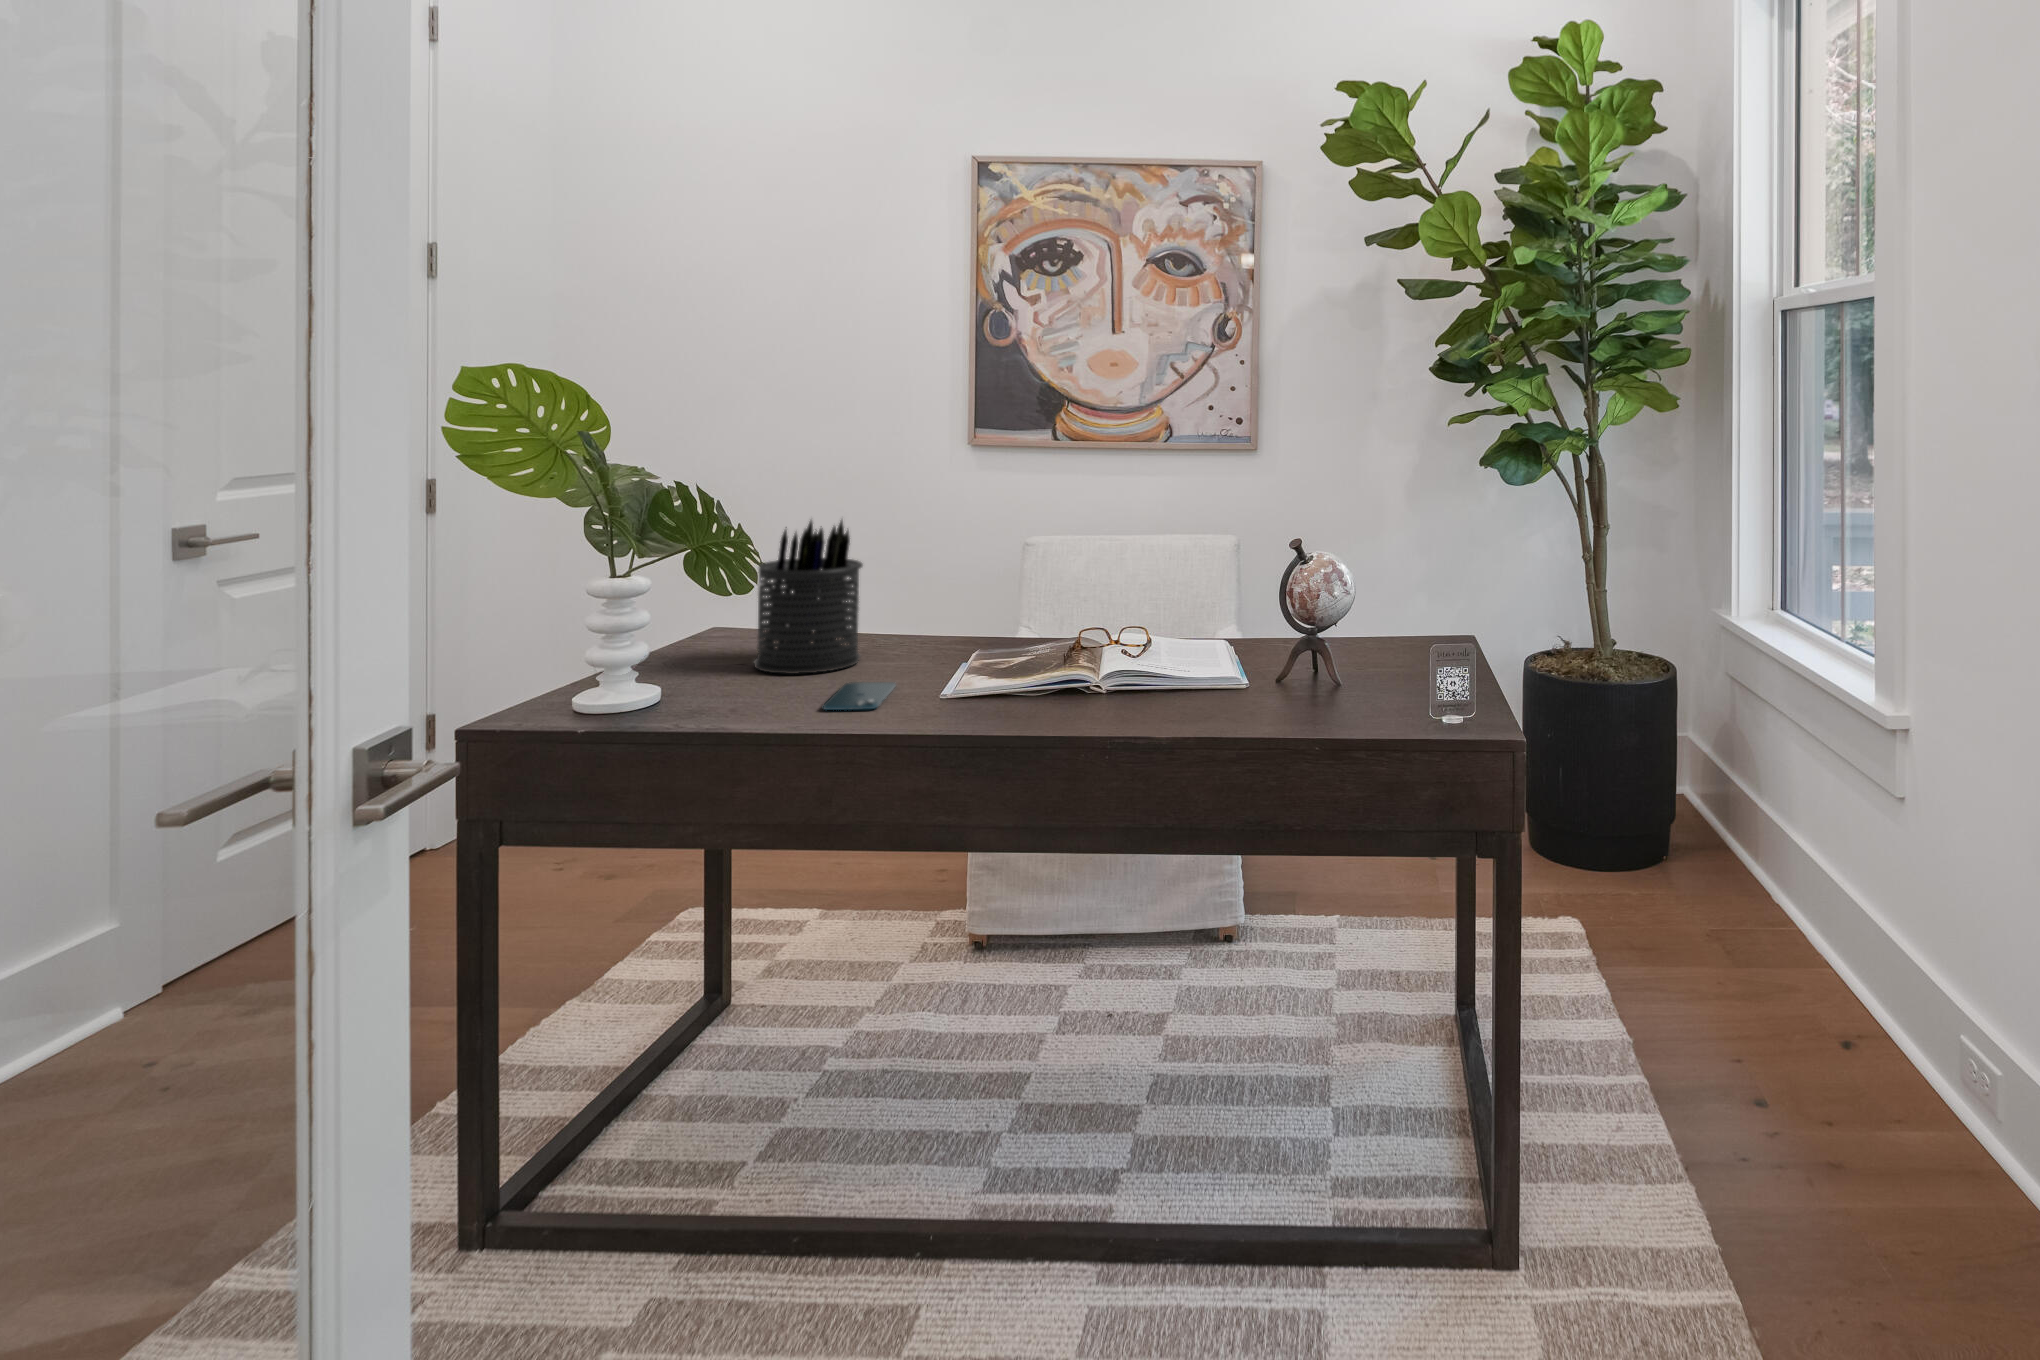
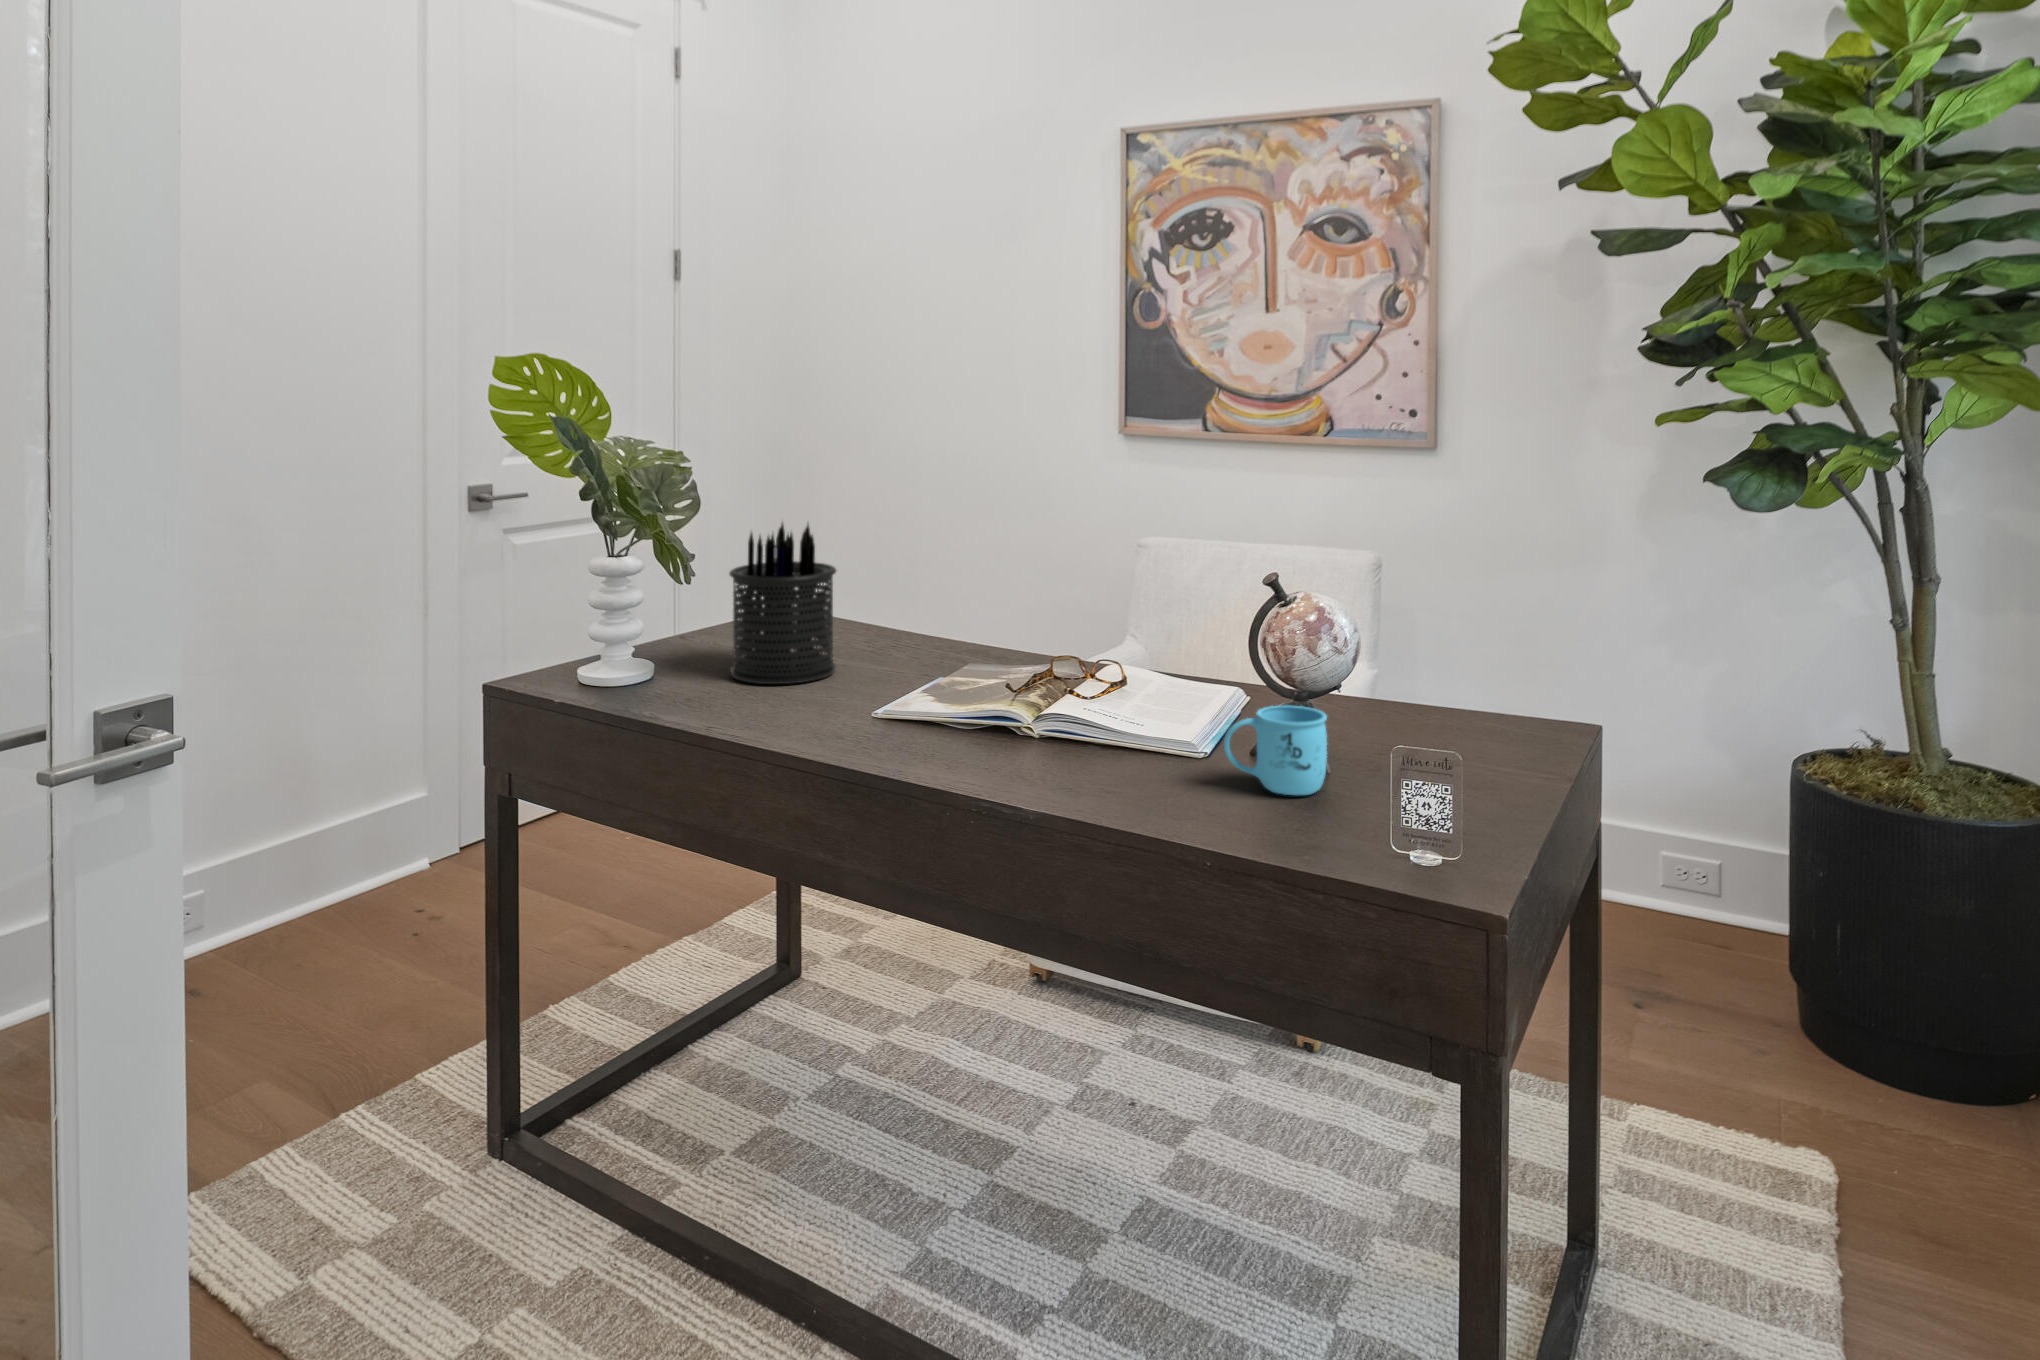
mug: none [1294,637,1371,704] -> present [1224,705,1327,795]
smartphone: present [823,682,896,710] -> none [730,700,830,735]

